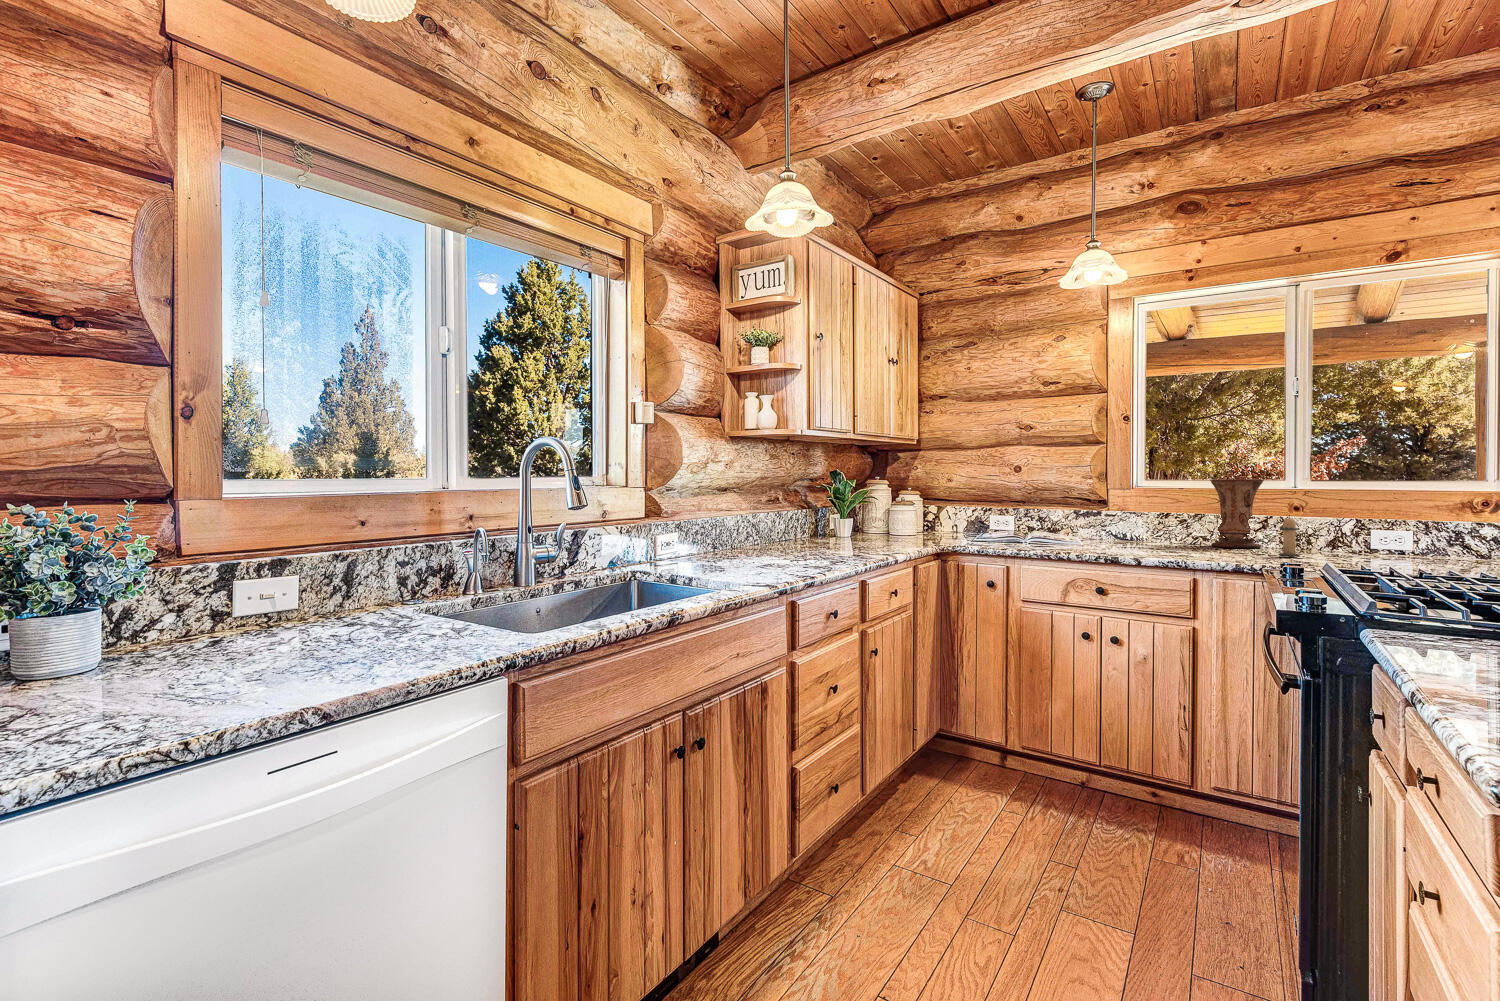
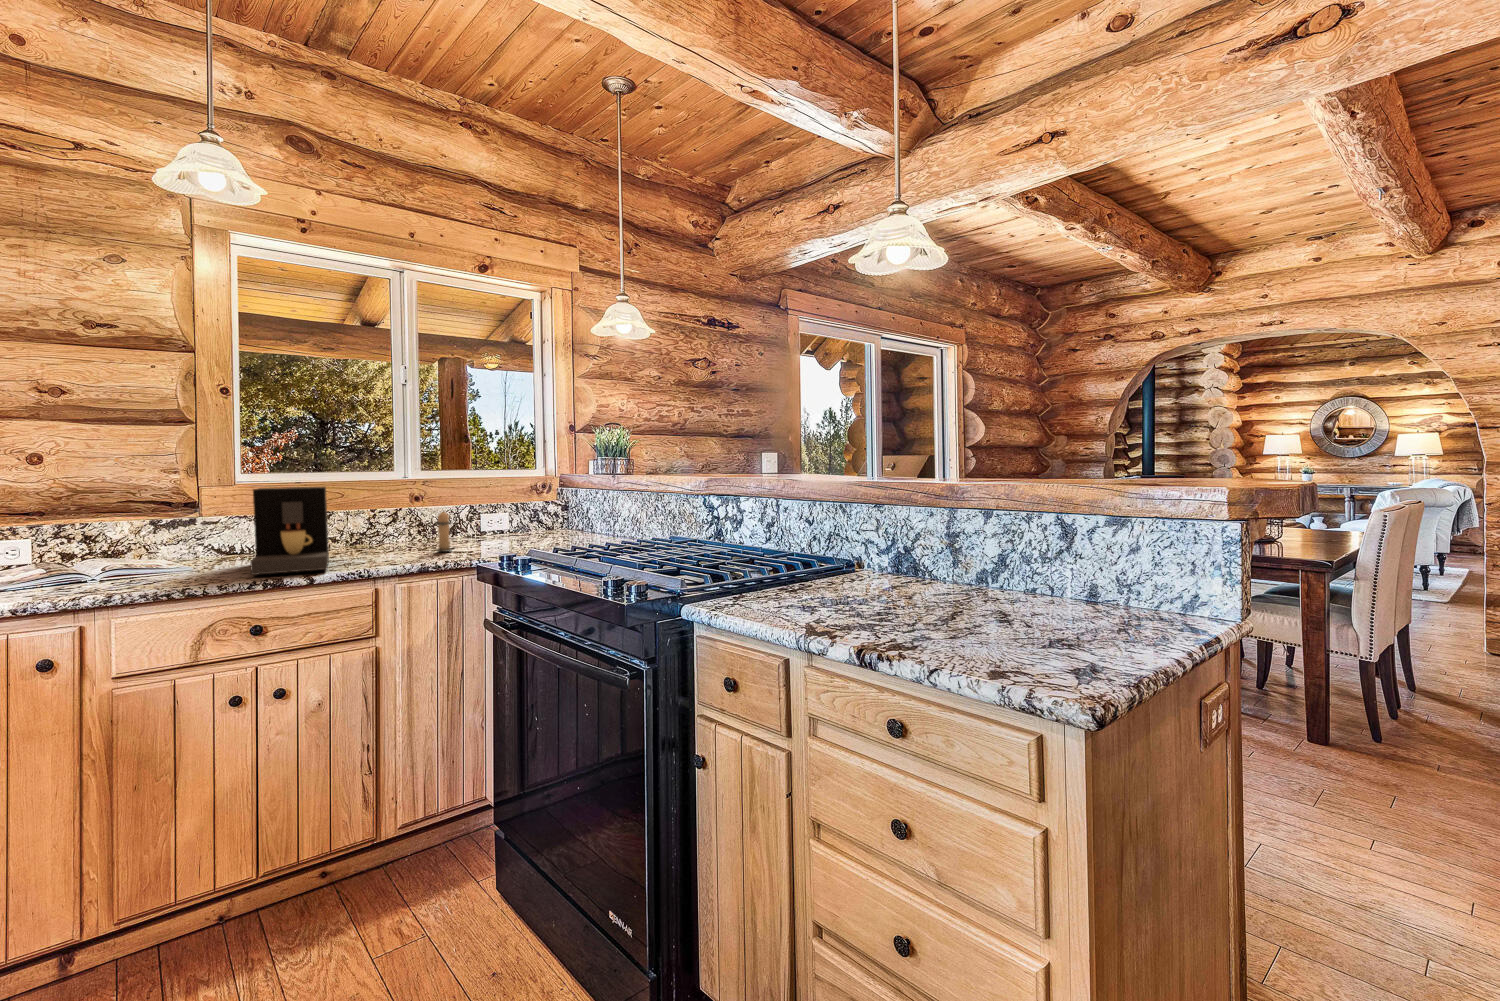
vase: present [1210,479,1264,548] -> none [339,471,395,547]
coffee maker: none [1102,490,1180,554] -> present [250,487,329,575]

